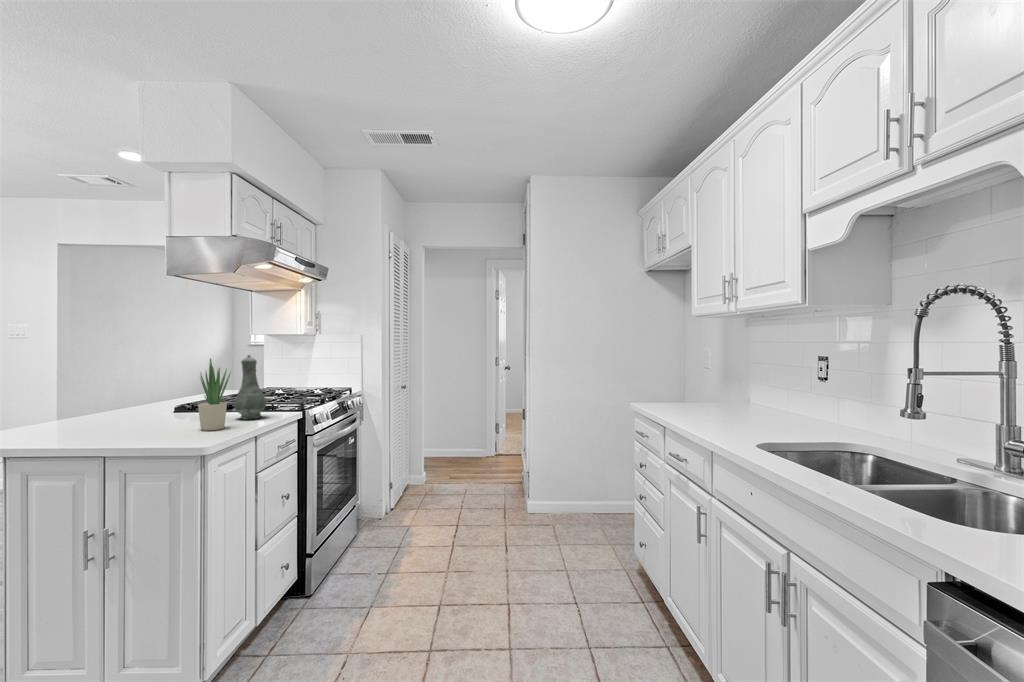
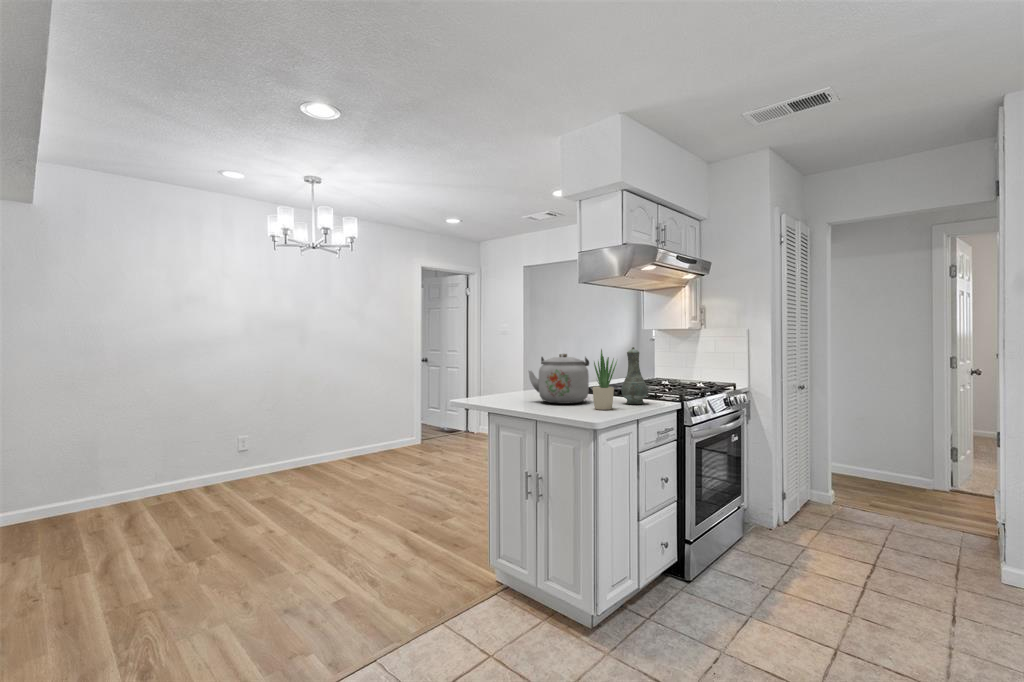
kettle: none [97,364,190,427] -> present [528,354,589,404]

